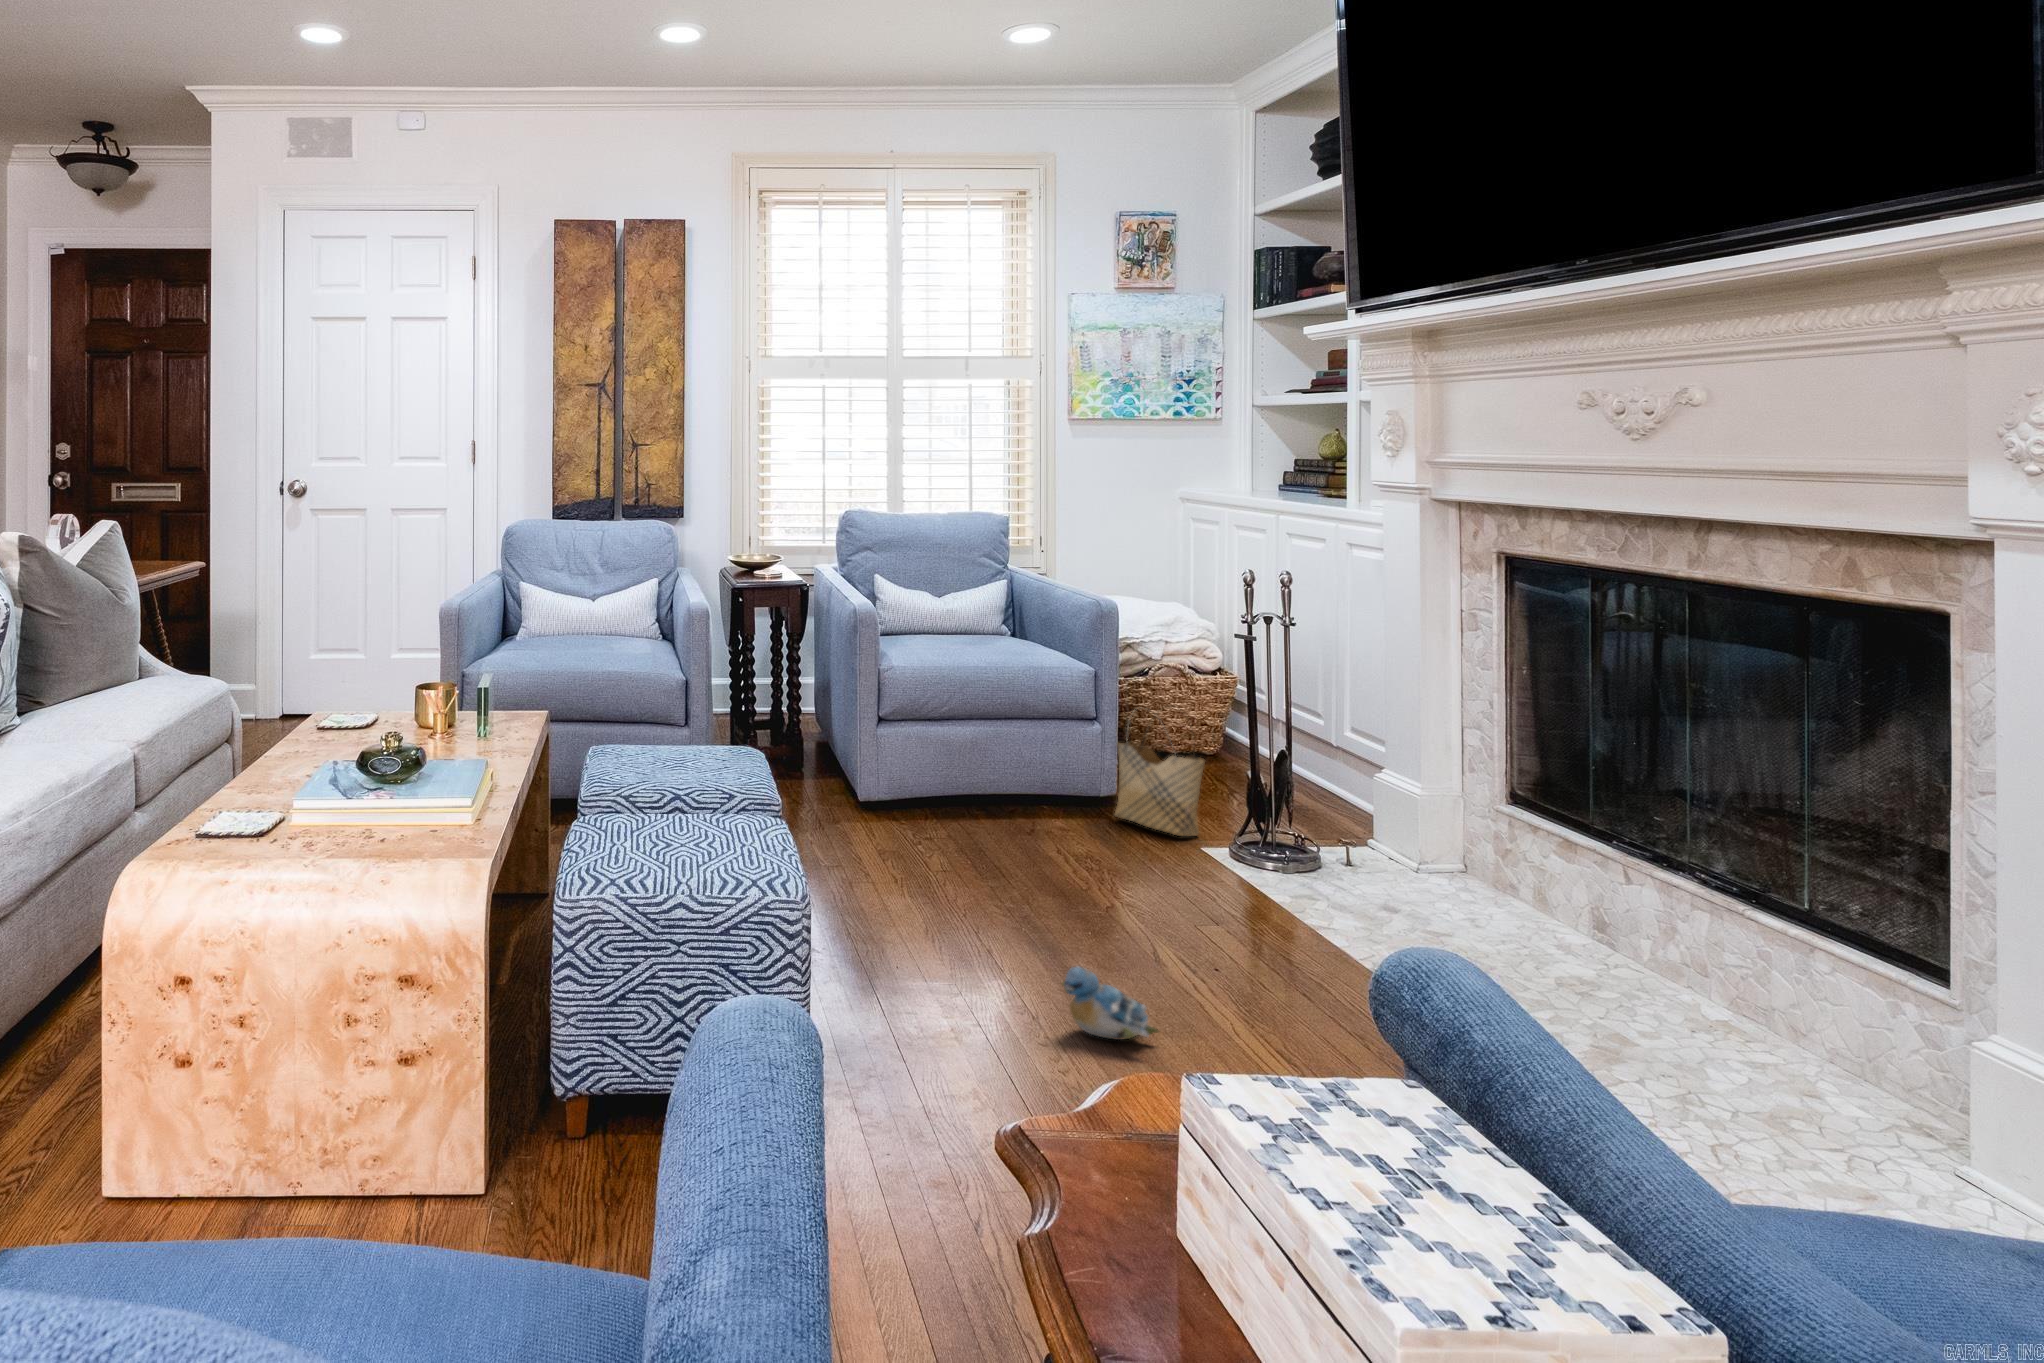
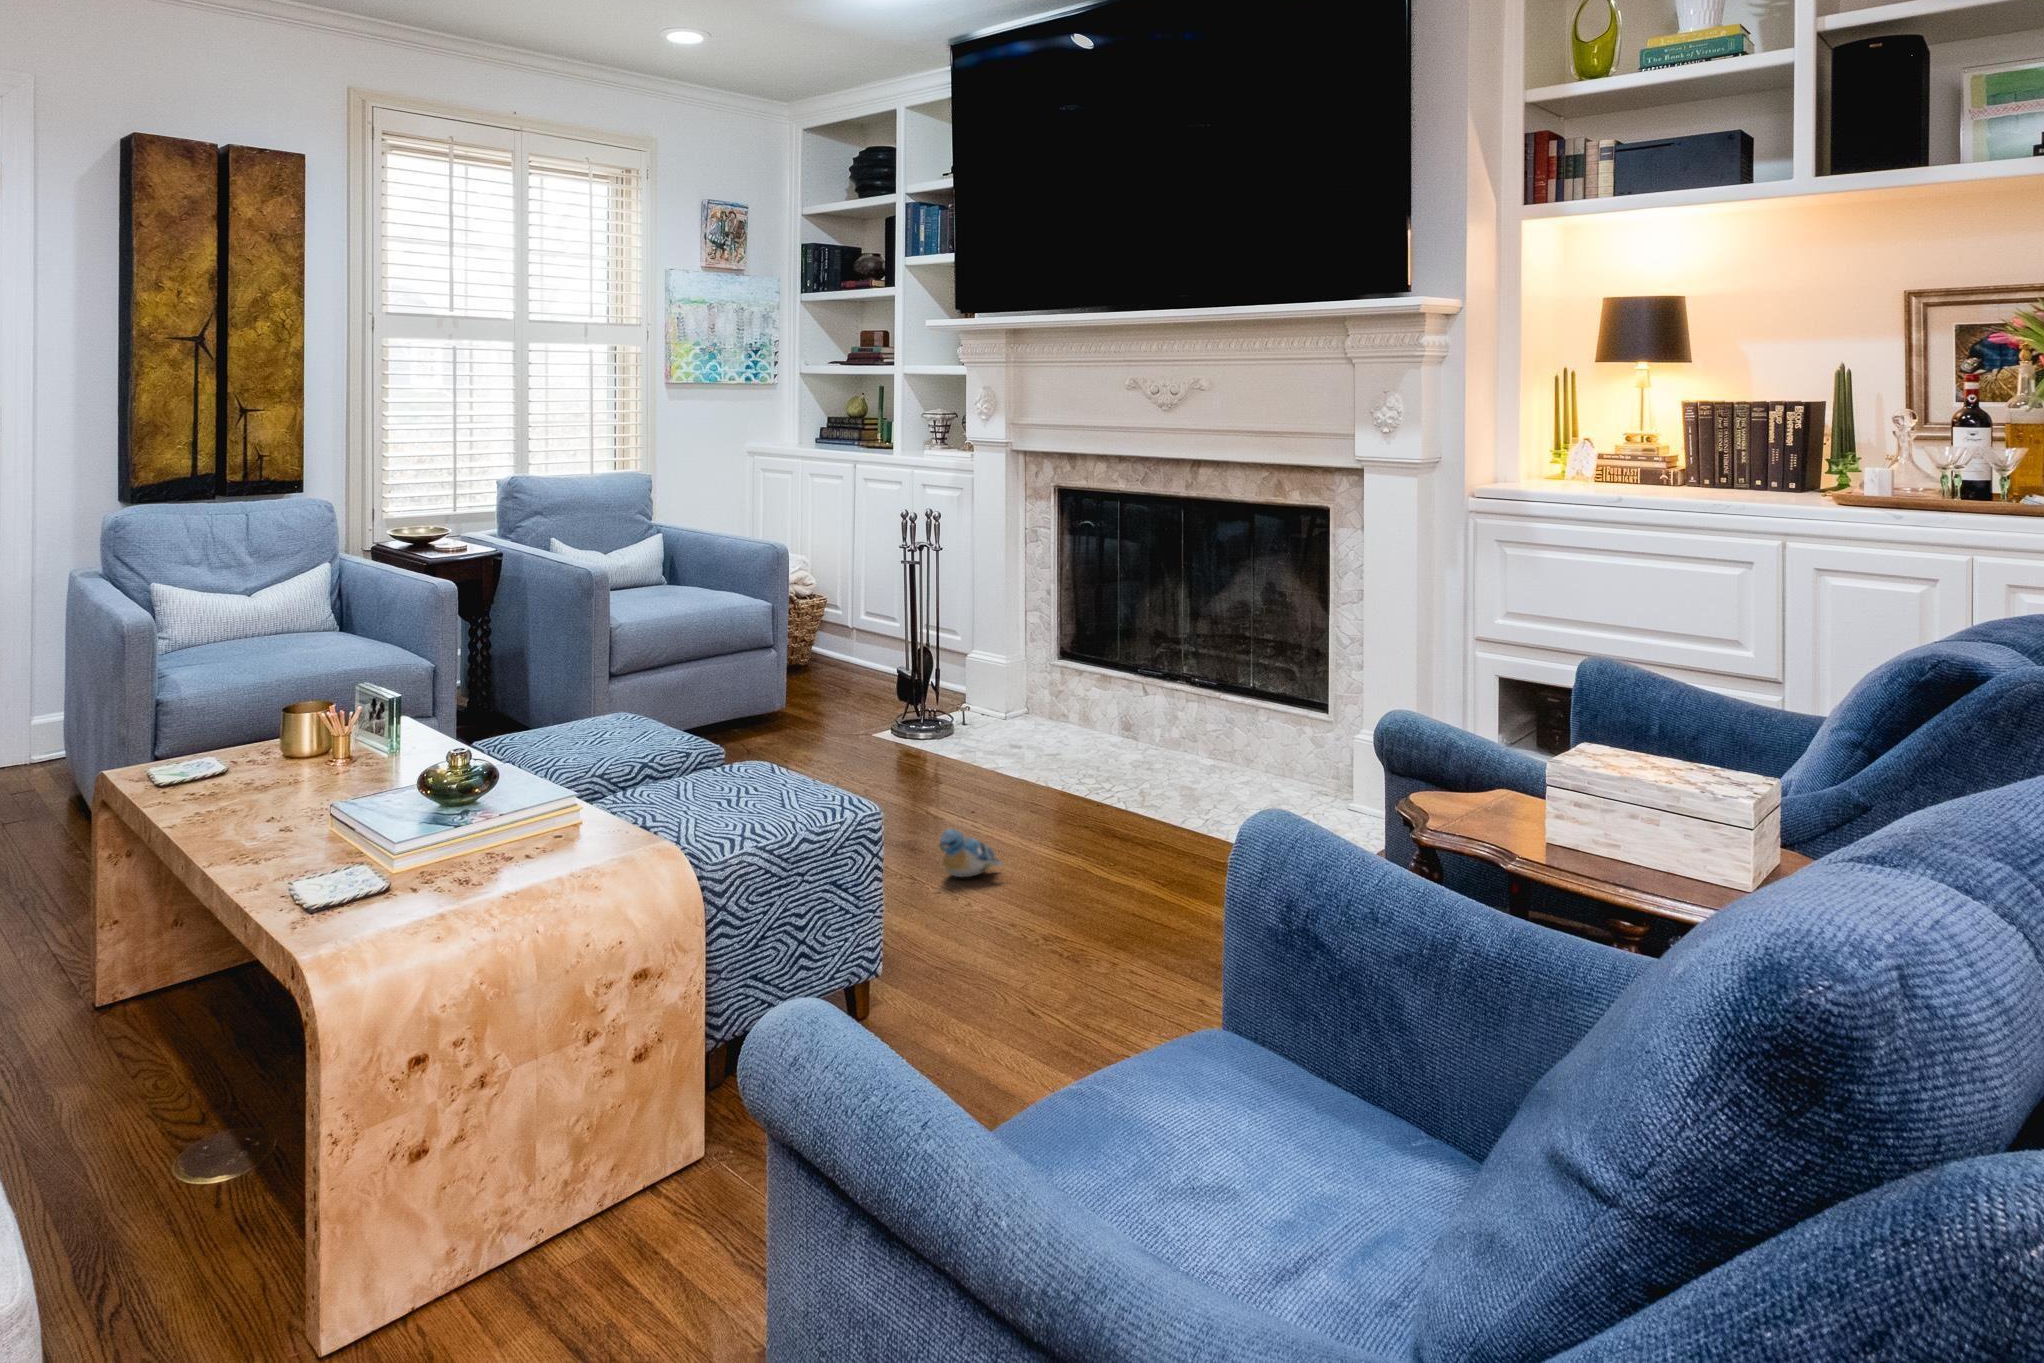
woven basket: present [1115,706,1205,836] -> none [794,627,868,731]

